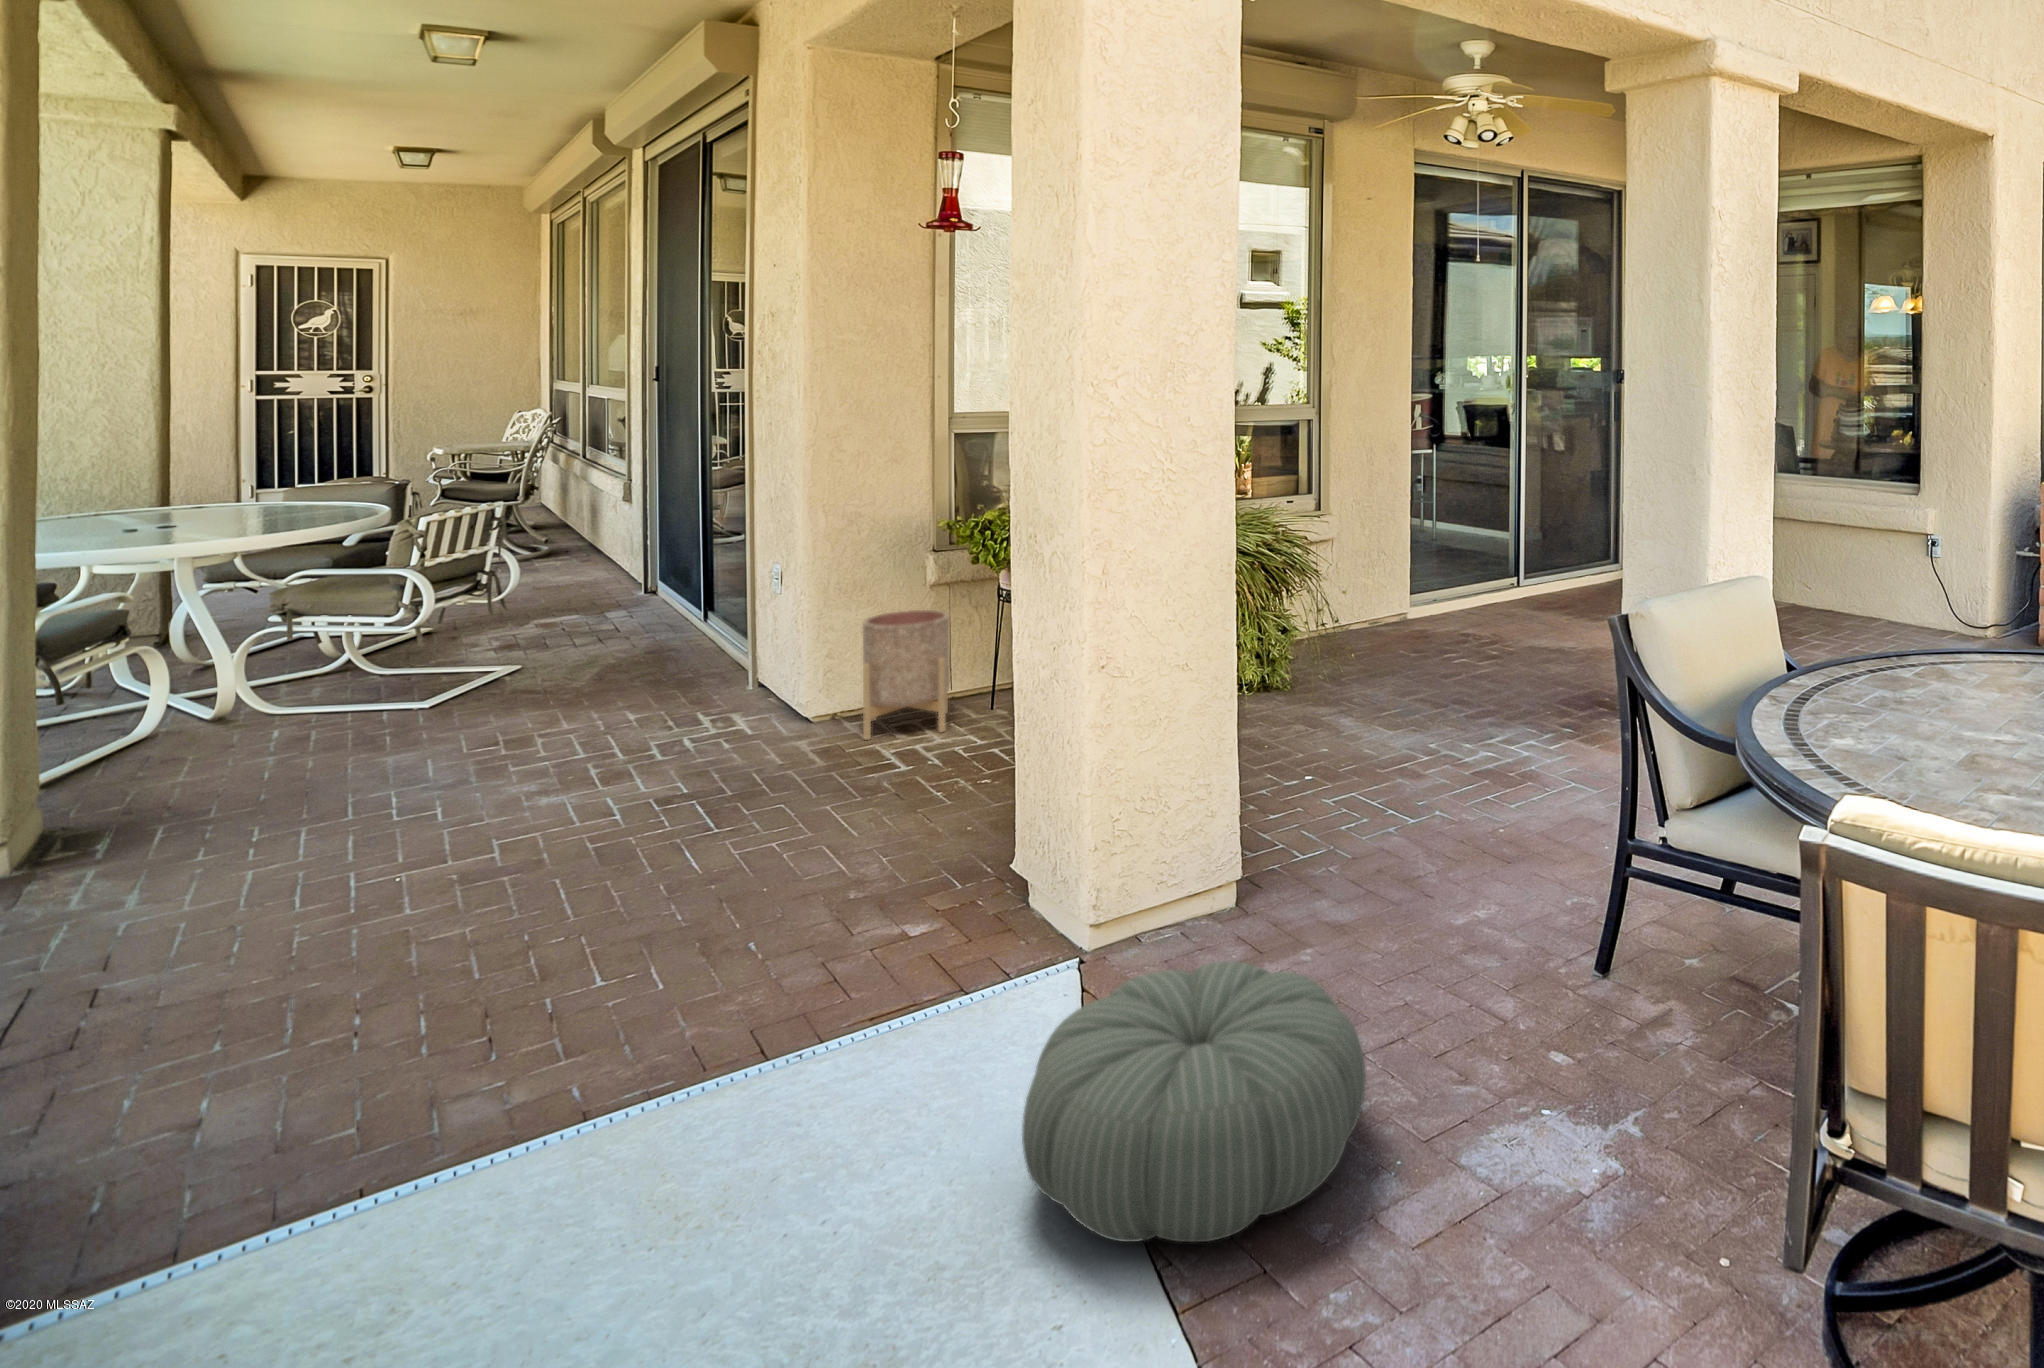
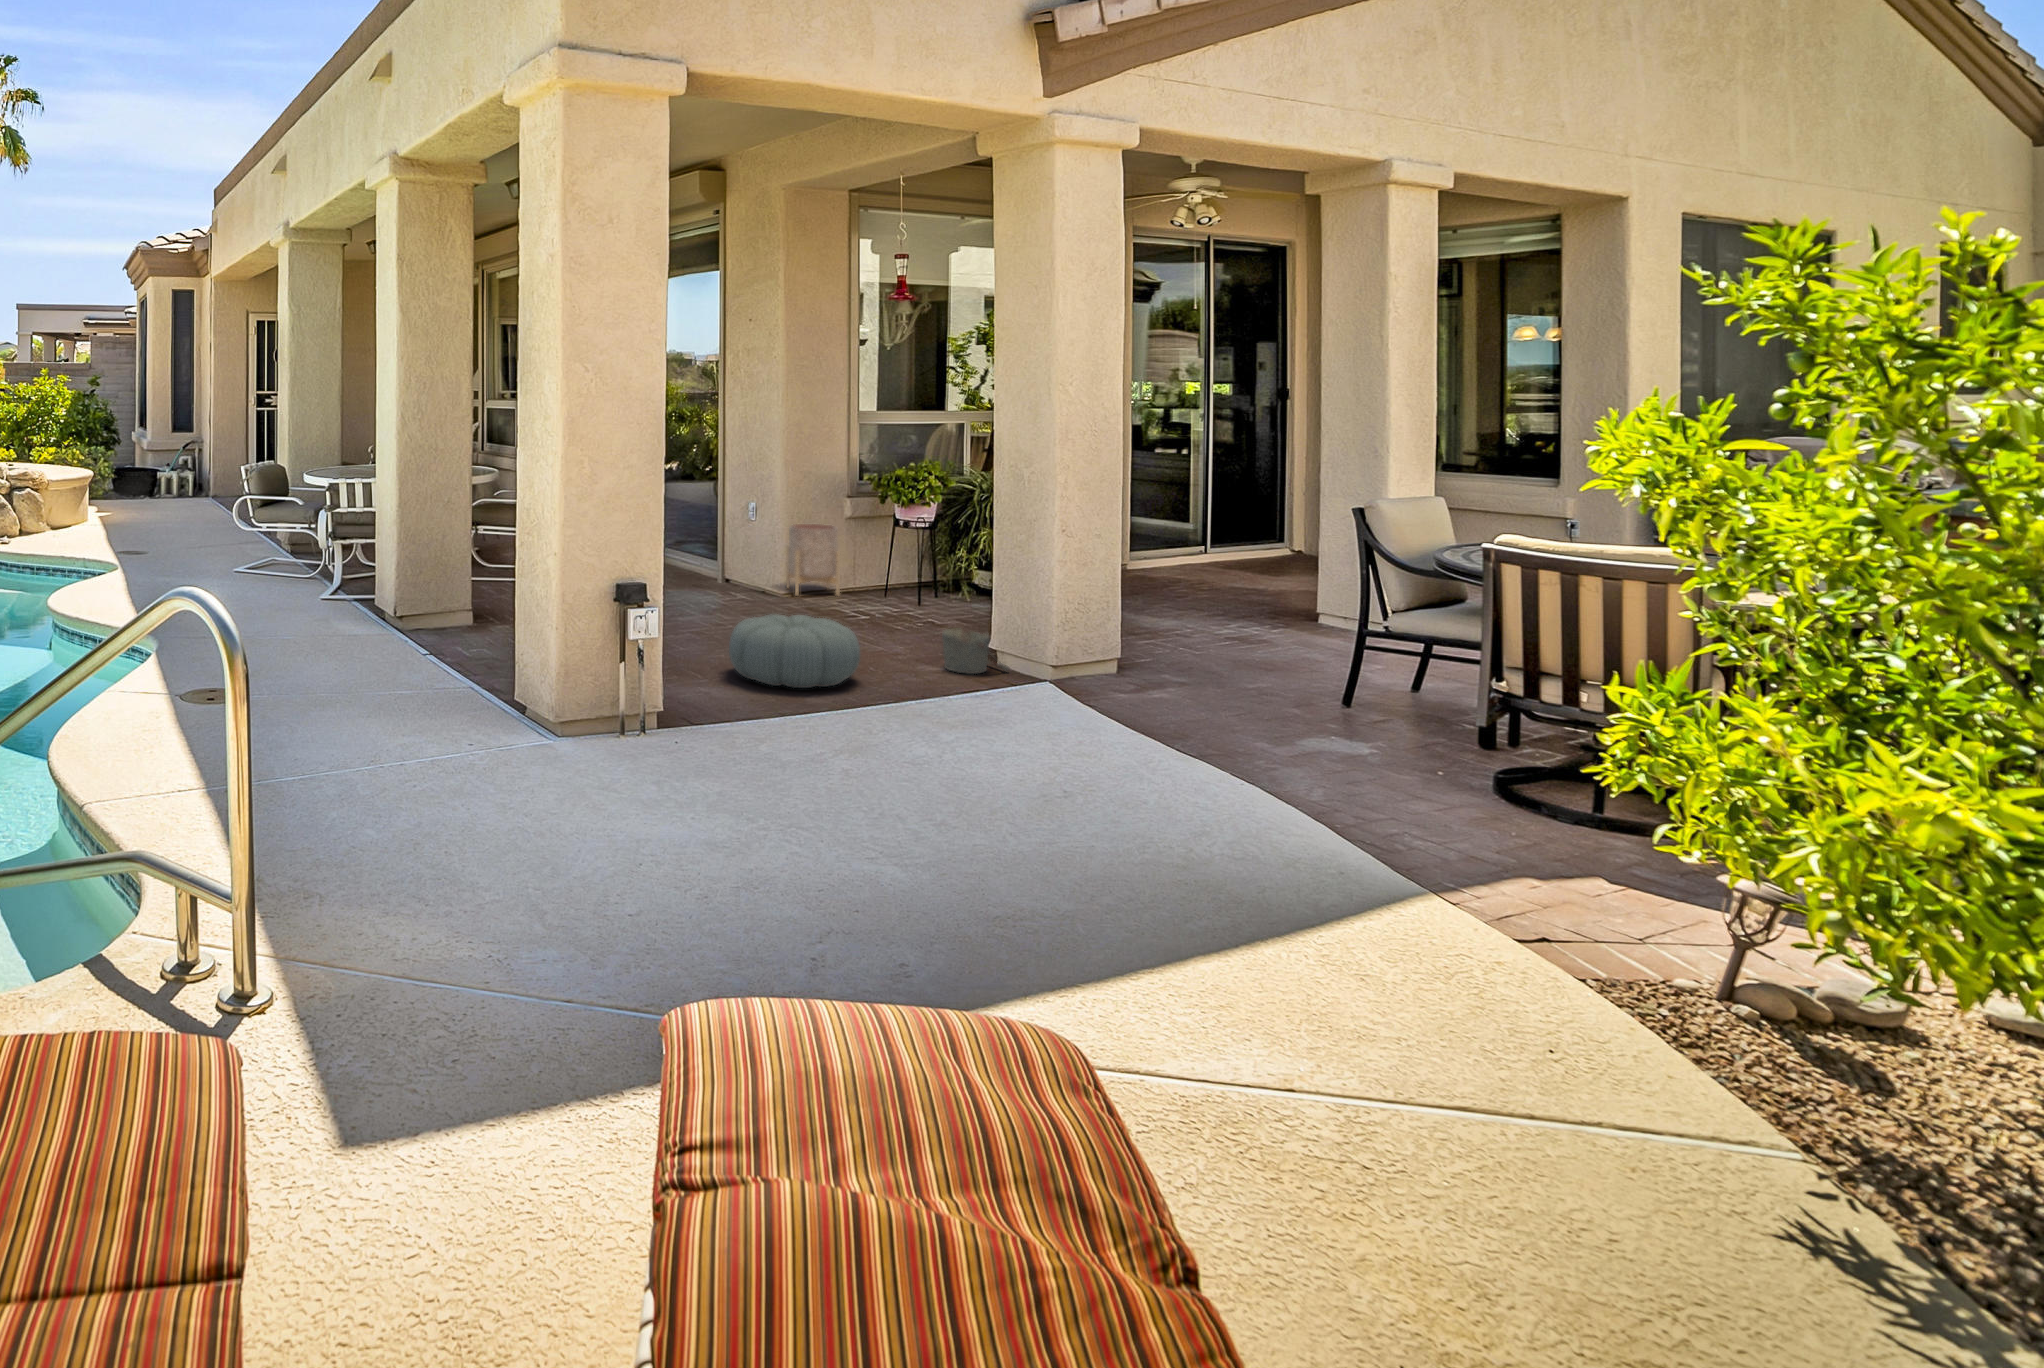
bucket: none [913,867,1049,975] -> present [942,628,1009,674]
pouf: present [1022,961,1366,1242] -> present [729,614,860,688]

